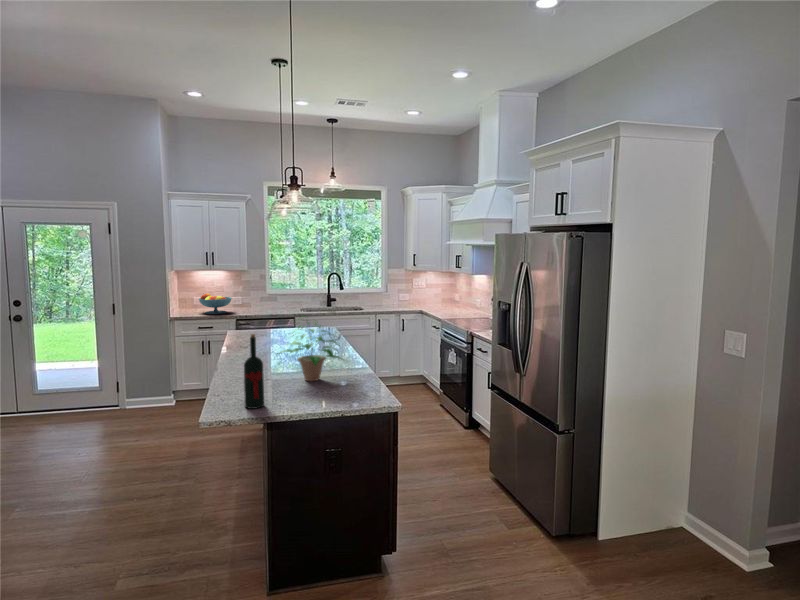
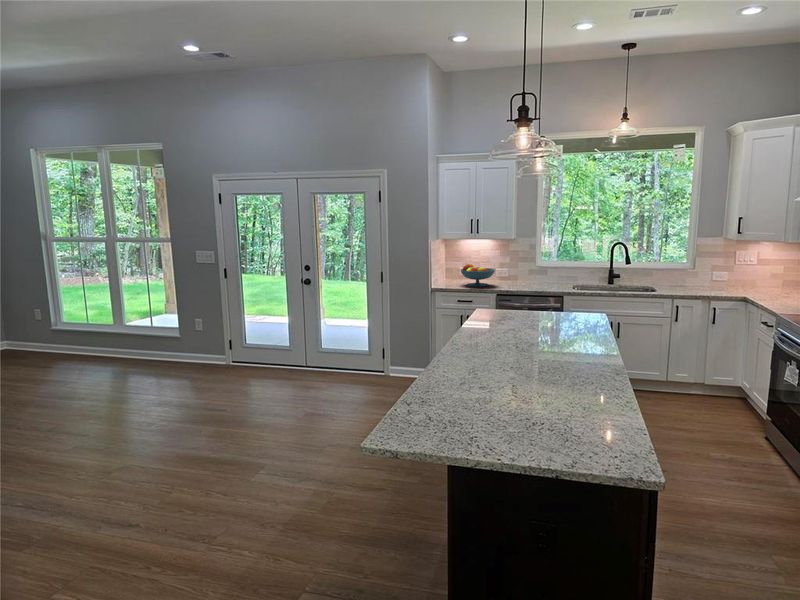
potted plant: present [277,323,341,381] -> none [489,308,593,402]
wine bottle: present [244,334,264,409] -> none [428,335,454,437]

